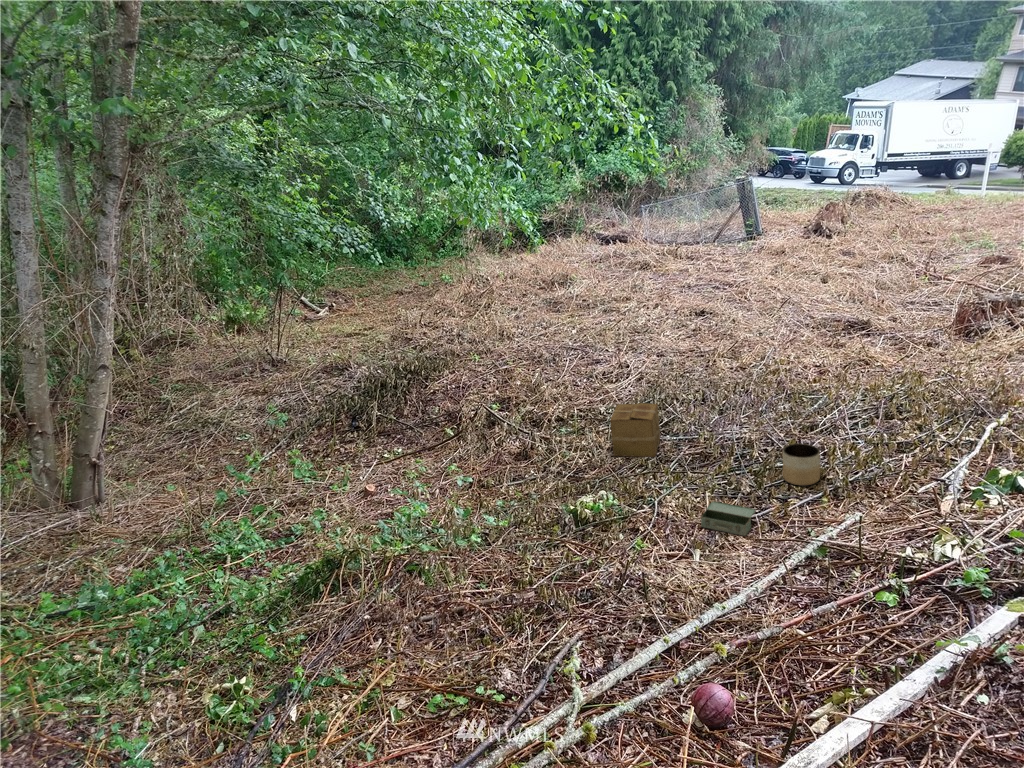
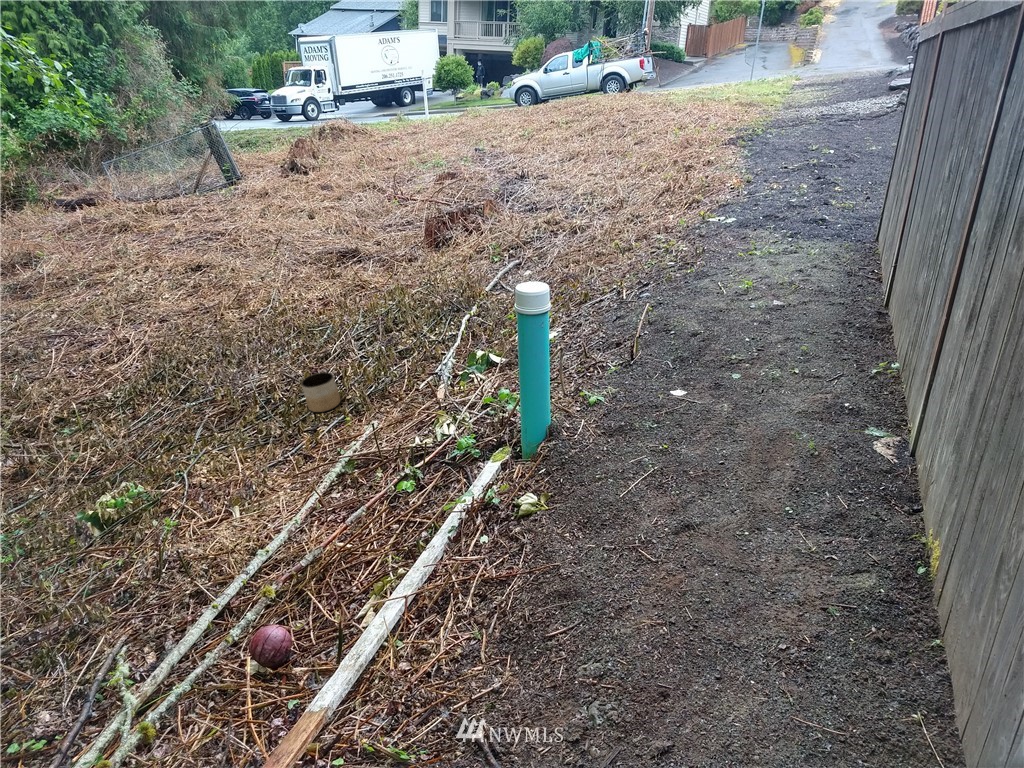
cardboard box: present [610,403,660,457] -> none [116,372,184,439]
toolbox: present [701,501,756,536] -> none [235,446,287,481]

